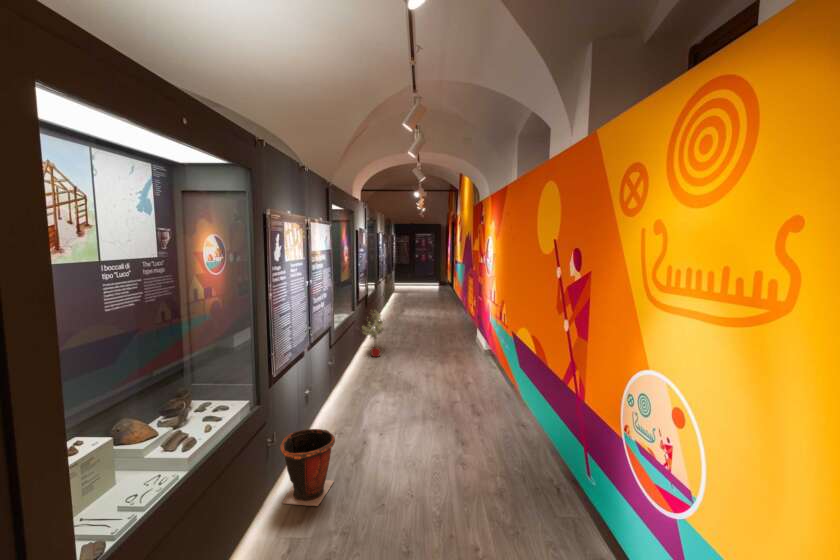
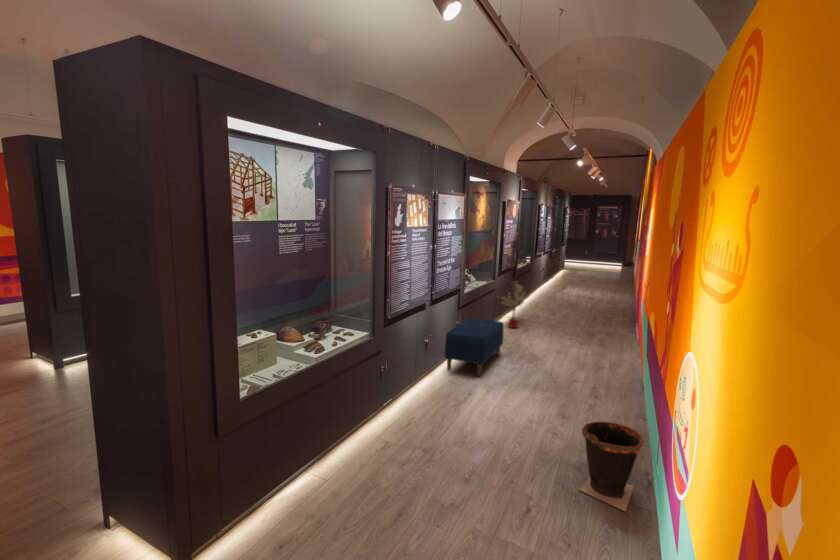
bench: none [325,354,378,420] -> present [445,318,504,376]
waste bin: present [280,429,335,506] -> present [579,422,643,511]

